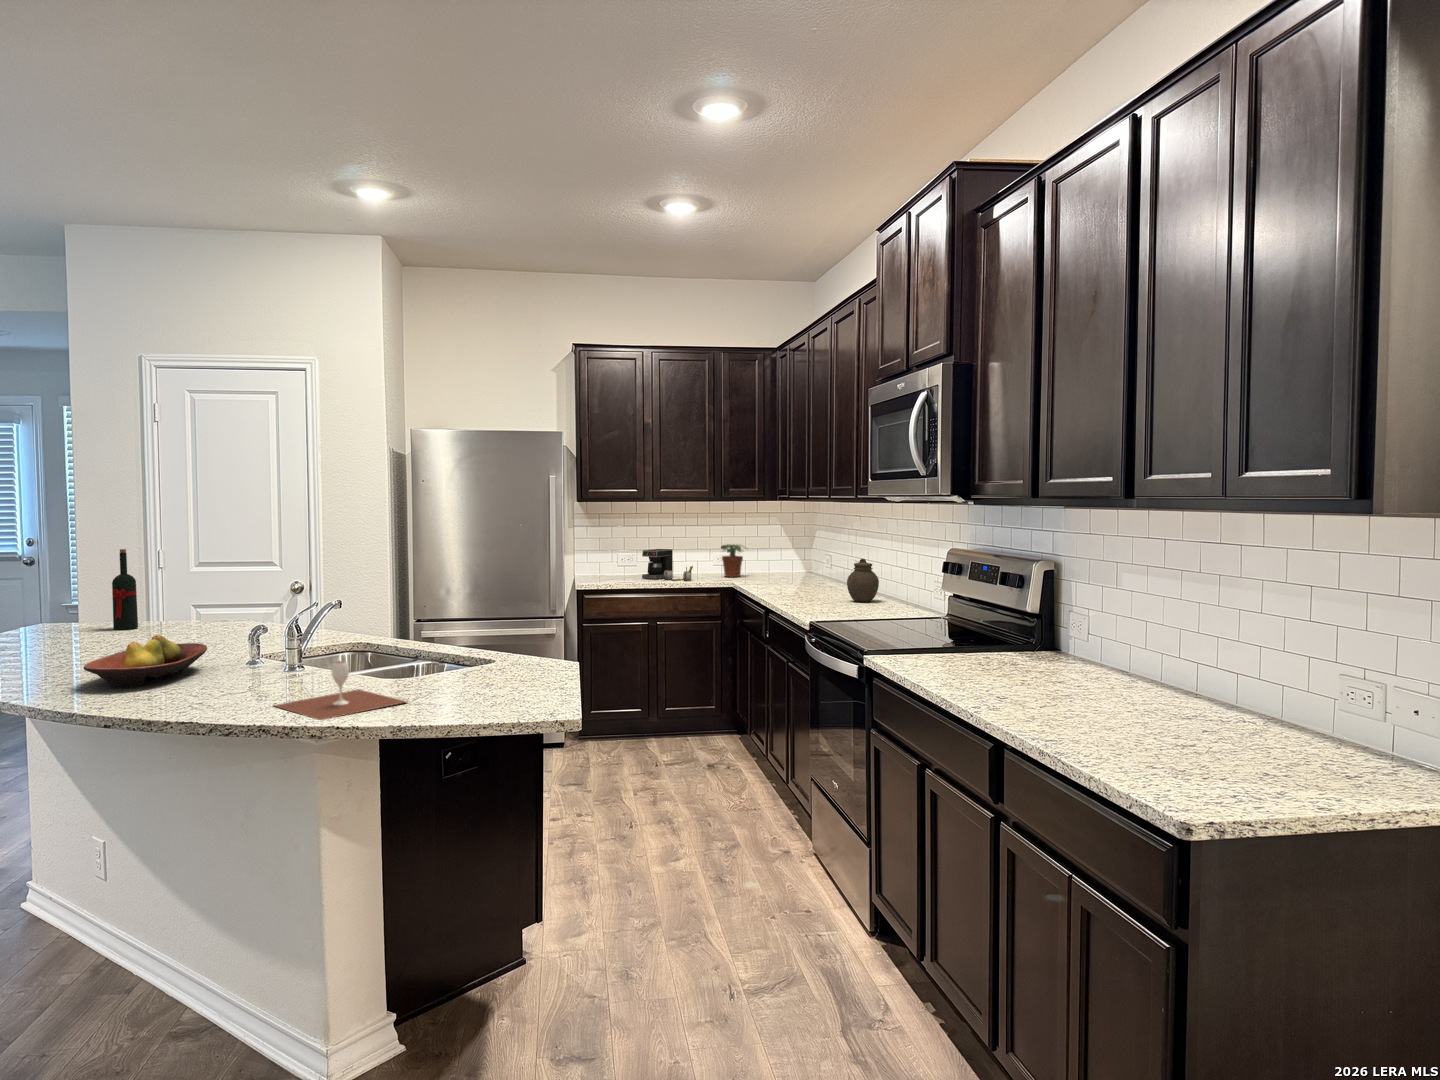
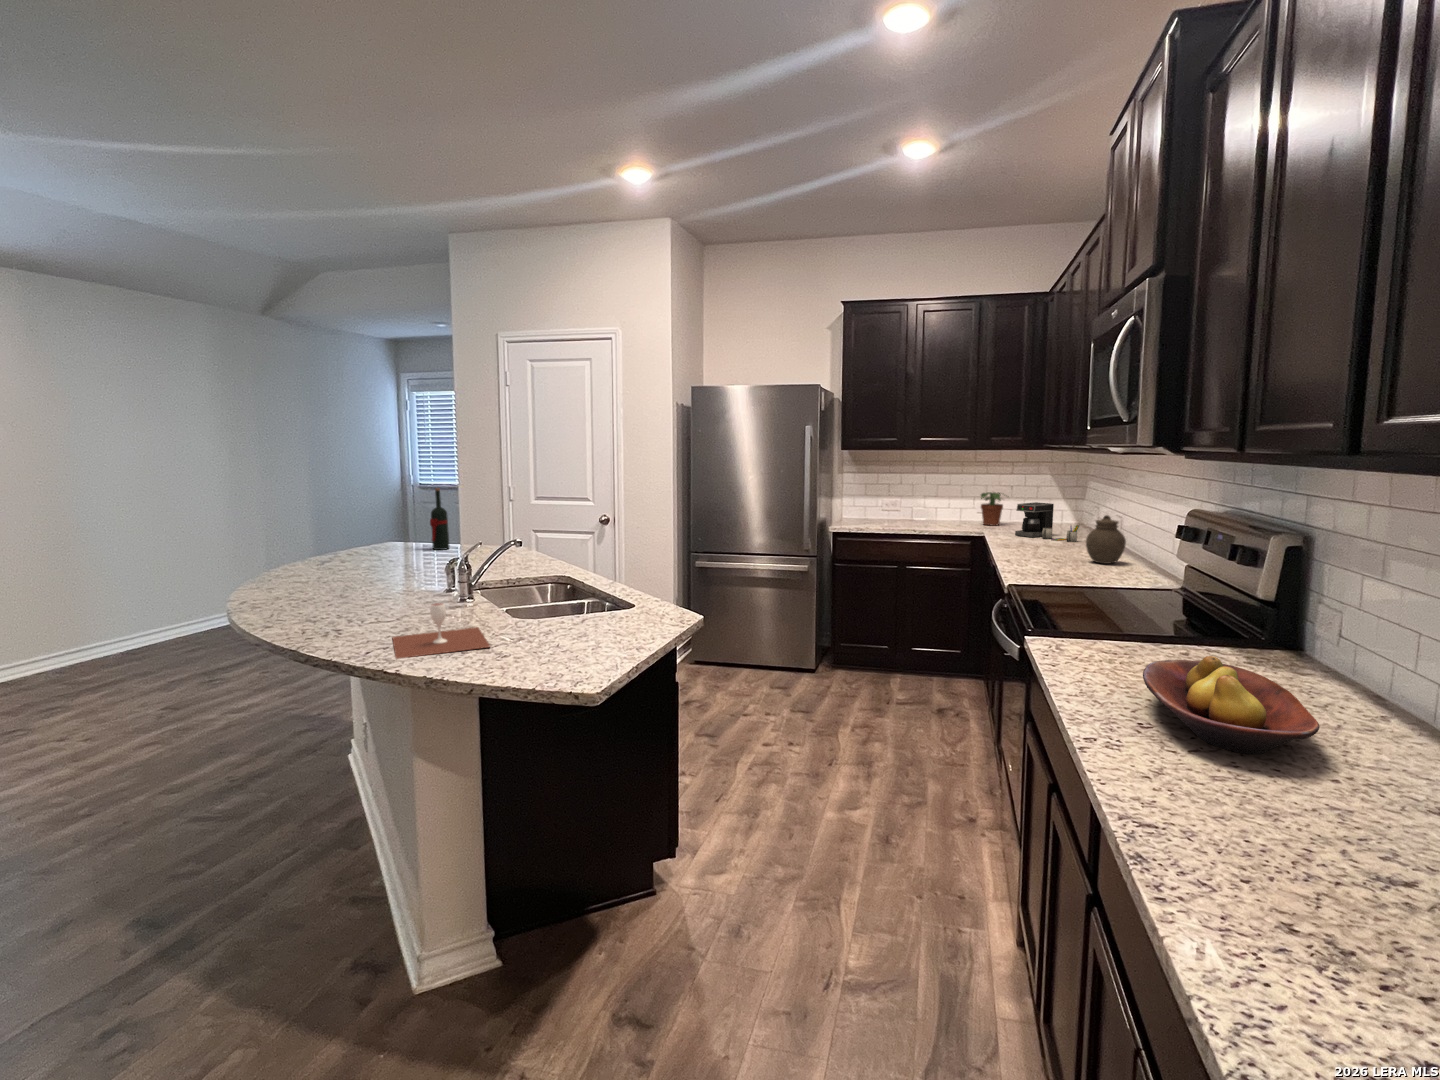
coffee maker: present [642,549,693,581] -> present [1015,502,1080,542]
fruit bowl: present [84,635,207,688] -> present [1143,656,1320,754]

